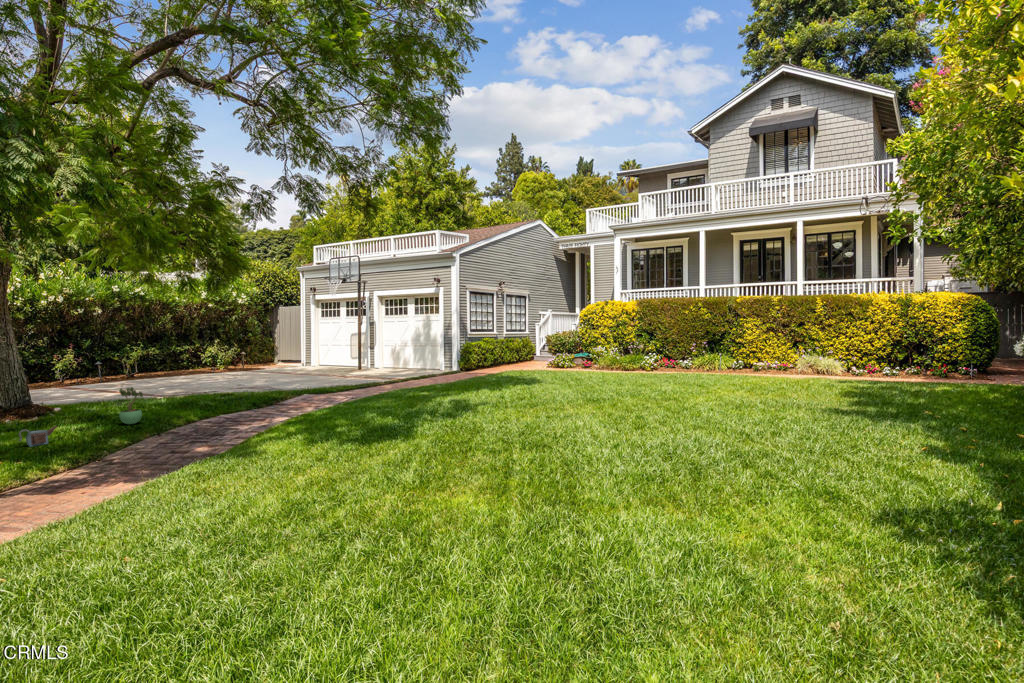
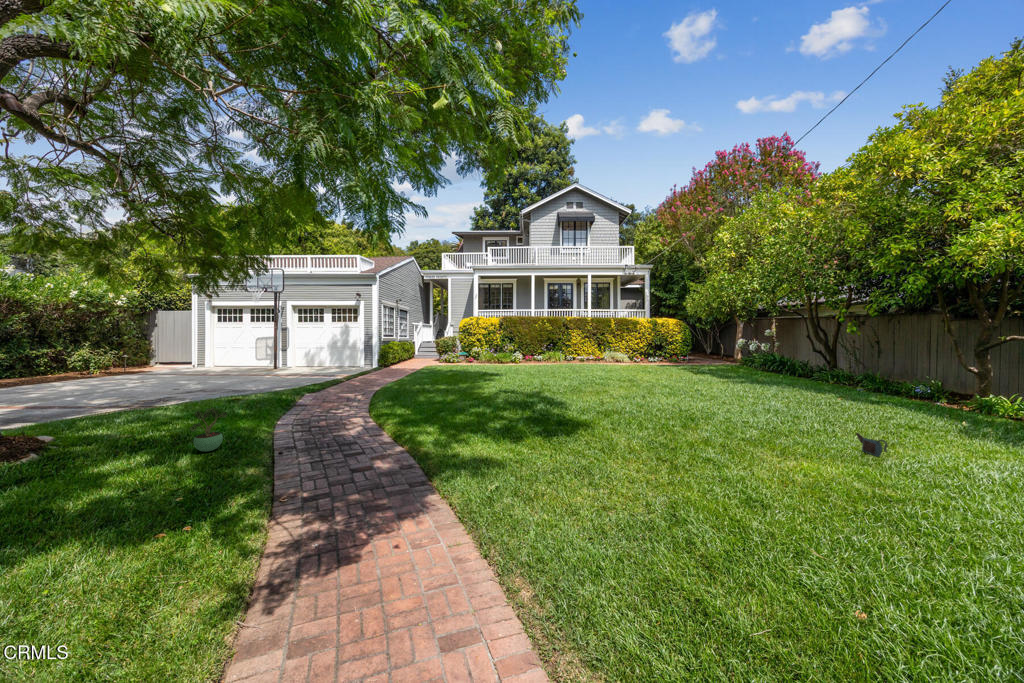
watering can: present [19,426,57,447] -> present [856,433,887,456]

